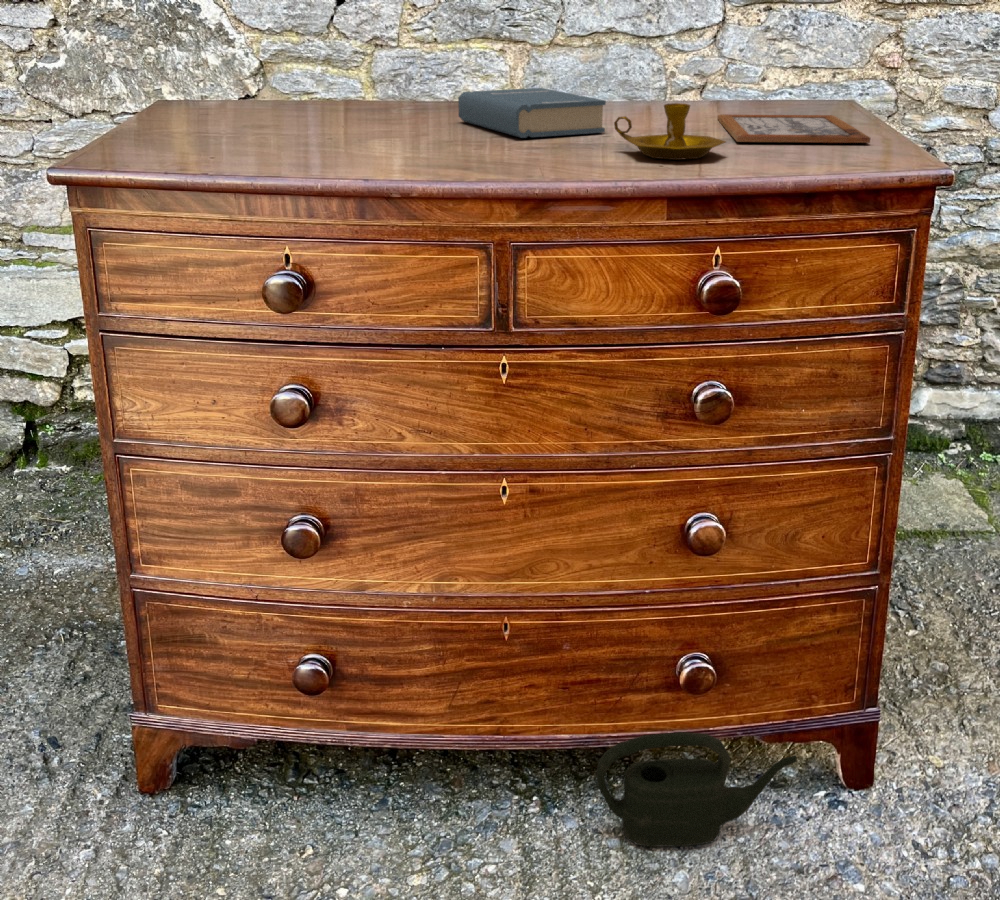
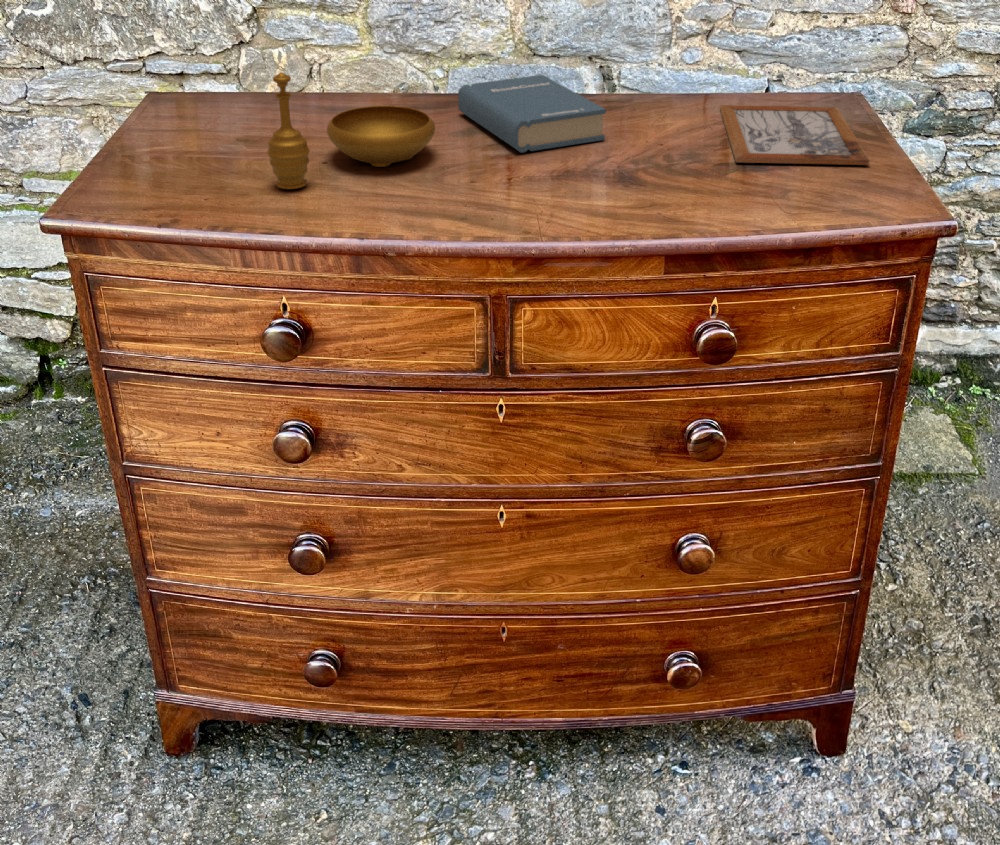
decorative bowl: none [268,34,436,155] -> present [267,72,435,189]
candlestick: present [614,103,726,160] -> none [613,138,724,200]
watering can: present [597,732,797,847] -> none [587,718,773,816]

